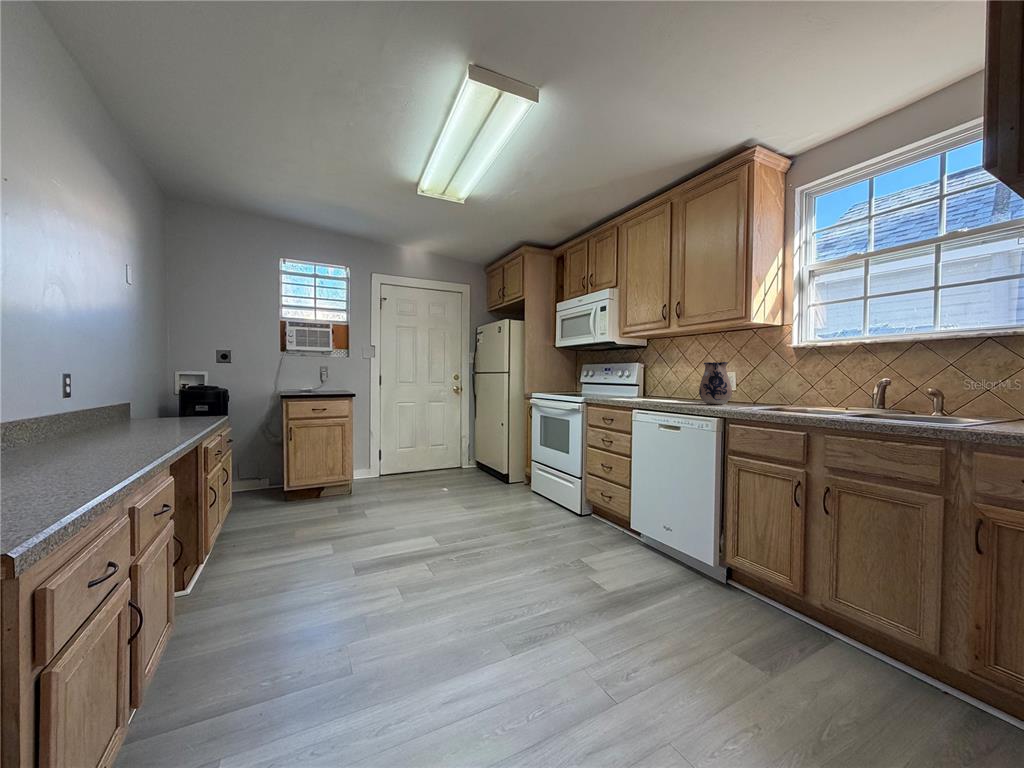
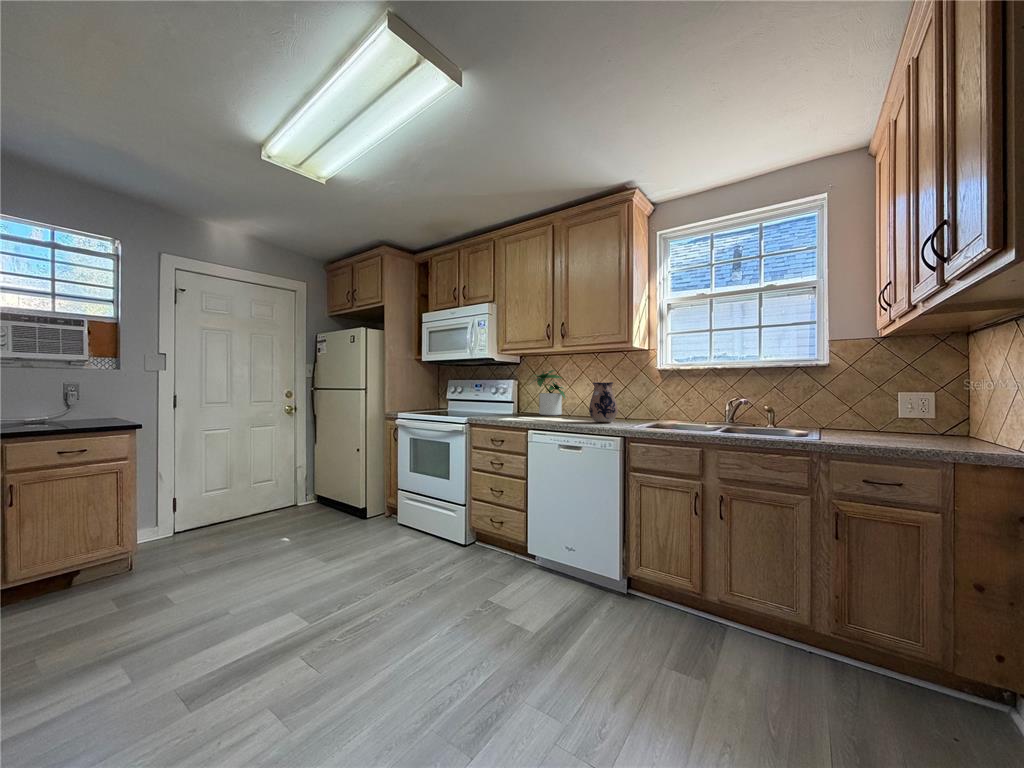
potted plant: none [647,352,693,398] -> present [530,370,565,416]

